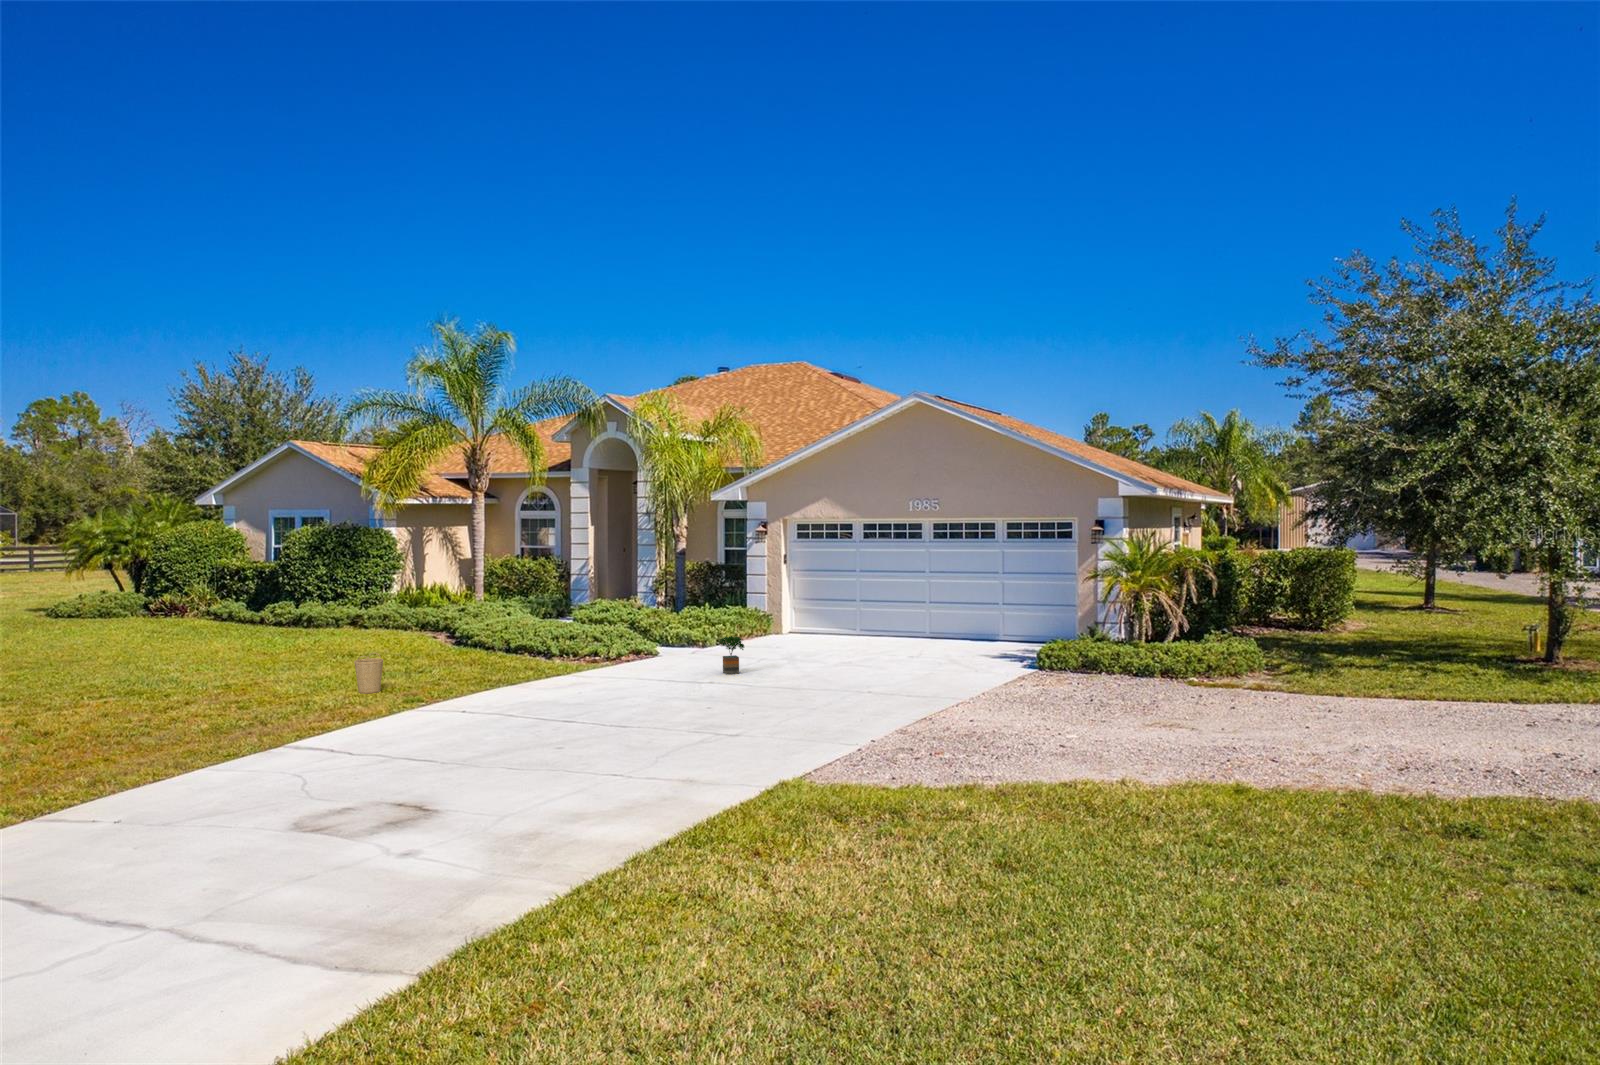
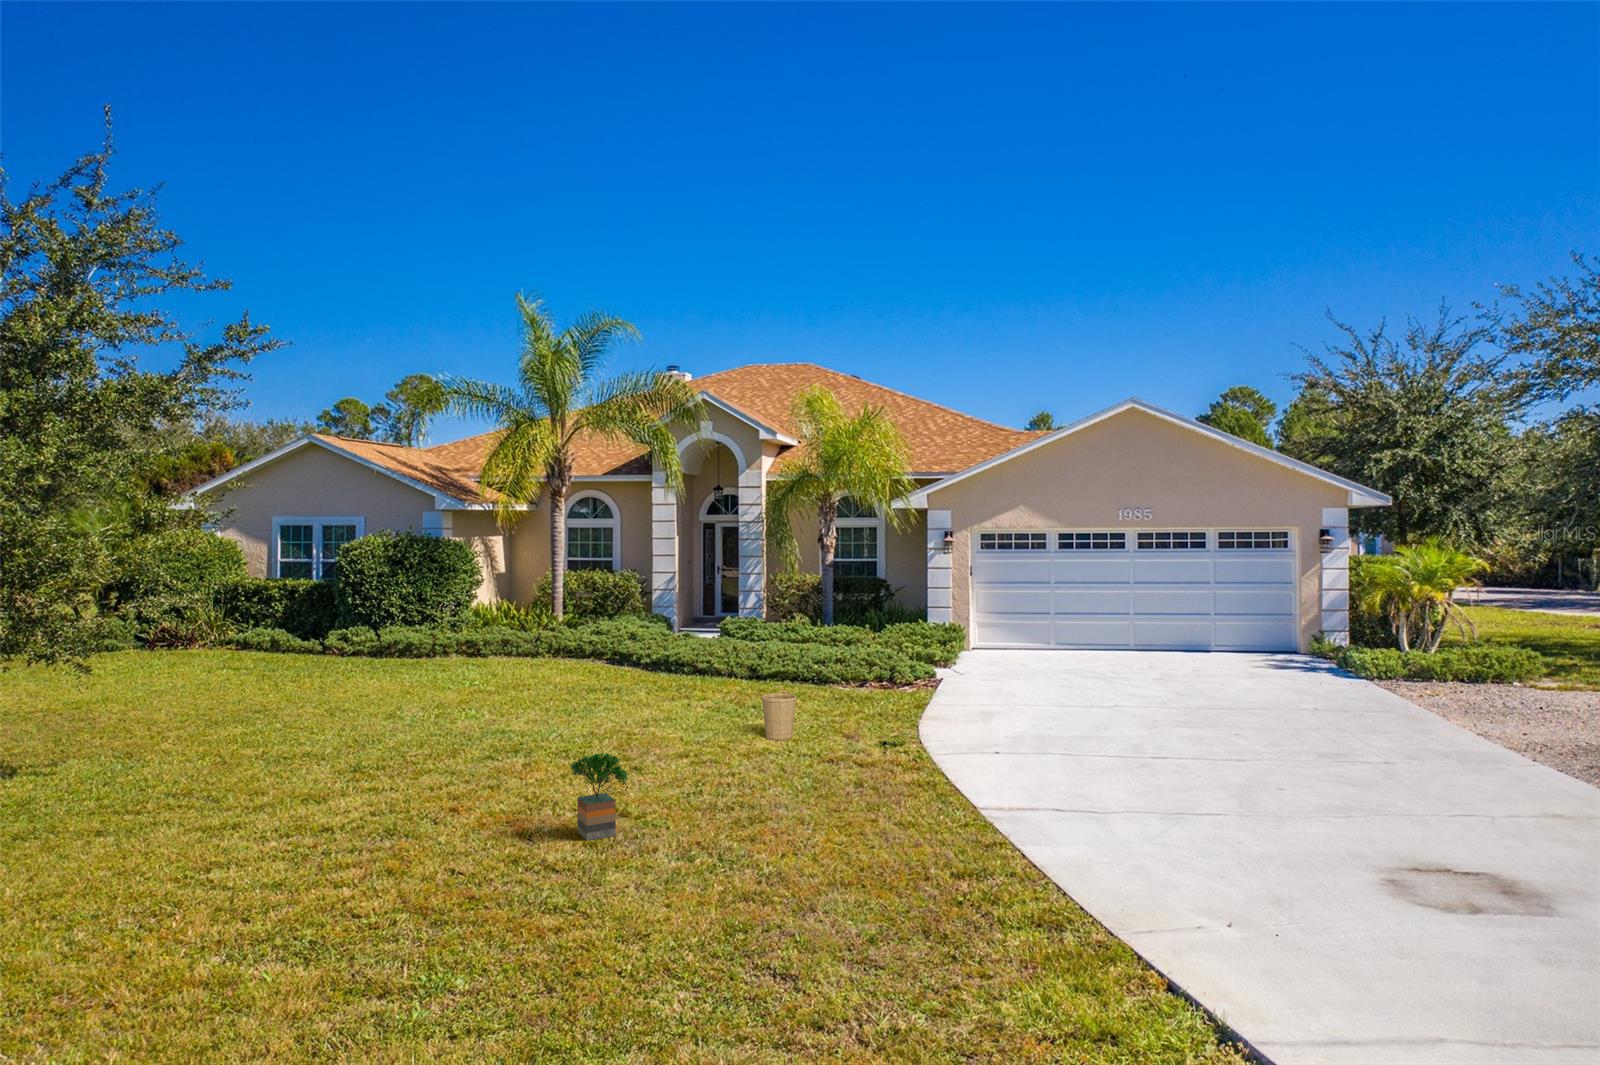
potted tree: present [719,636,744,675] -> present [570,752,628,841]

